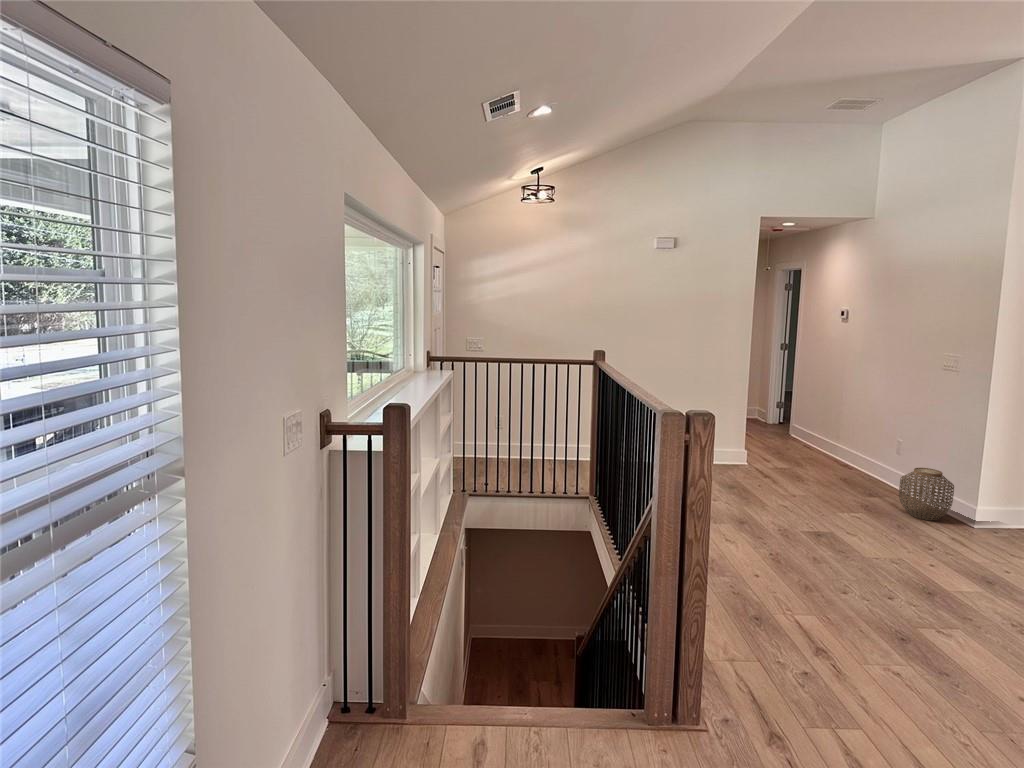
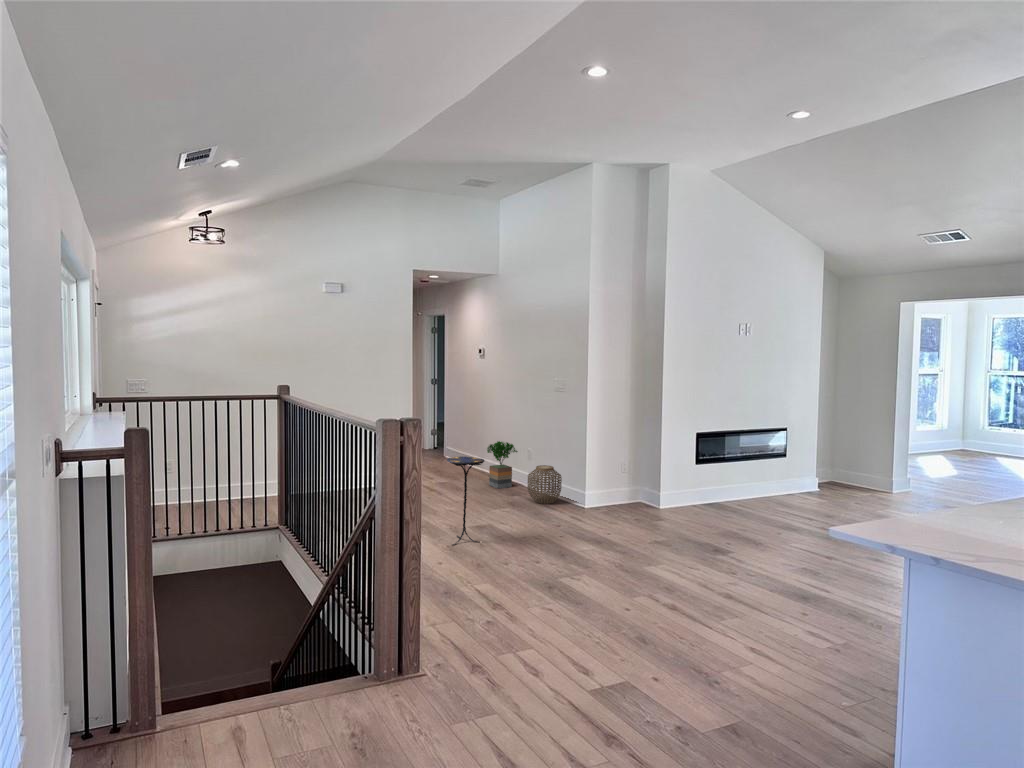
potted tree: none [843,427,891,487] -> present [487,441,518,488]
side table: none [778,449,832,562] -> present [447,456,484,545]

